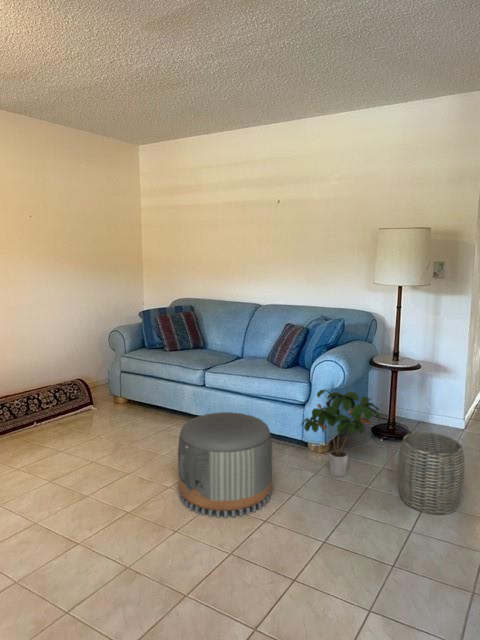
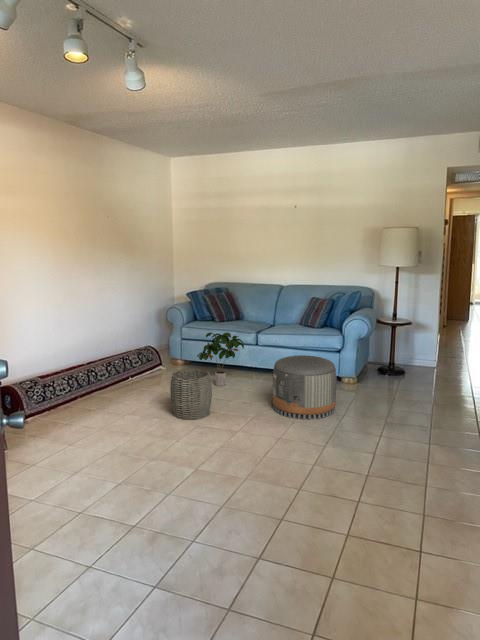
potted plant: present [302,389,380,477] -> present [197,332,244,386]
woven basket: present [398,432,465,515] -> present [170,369,212,420]

